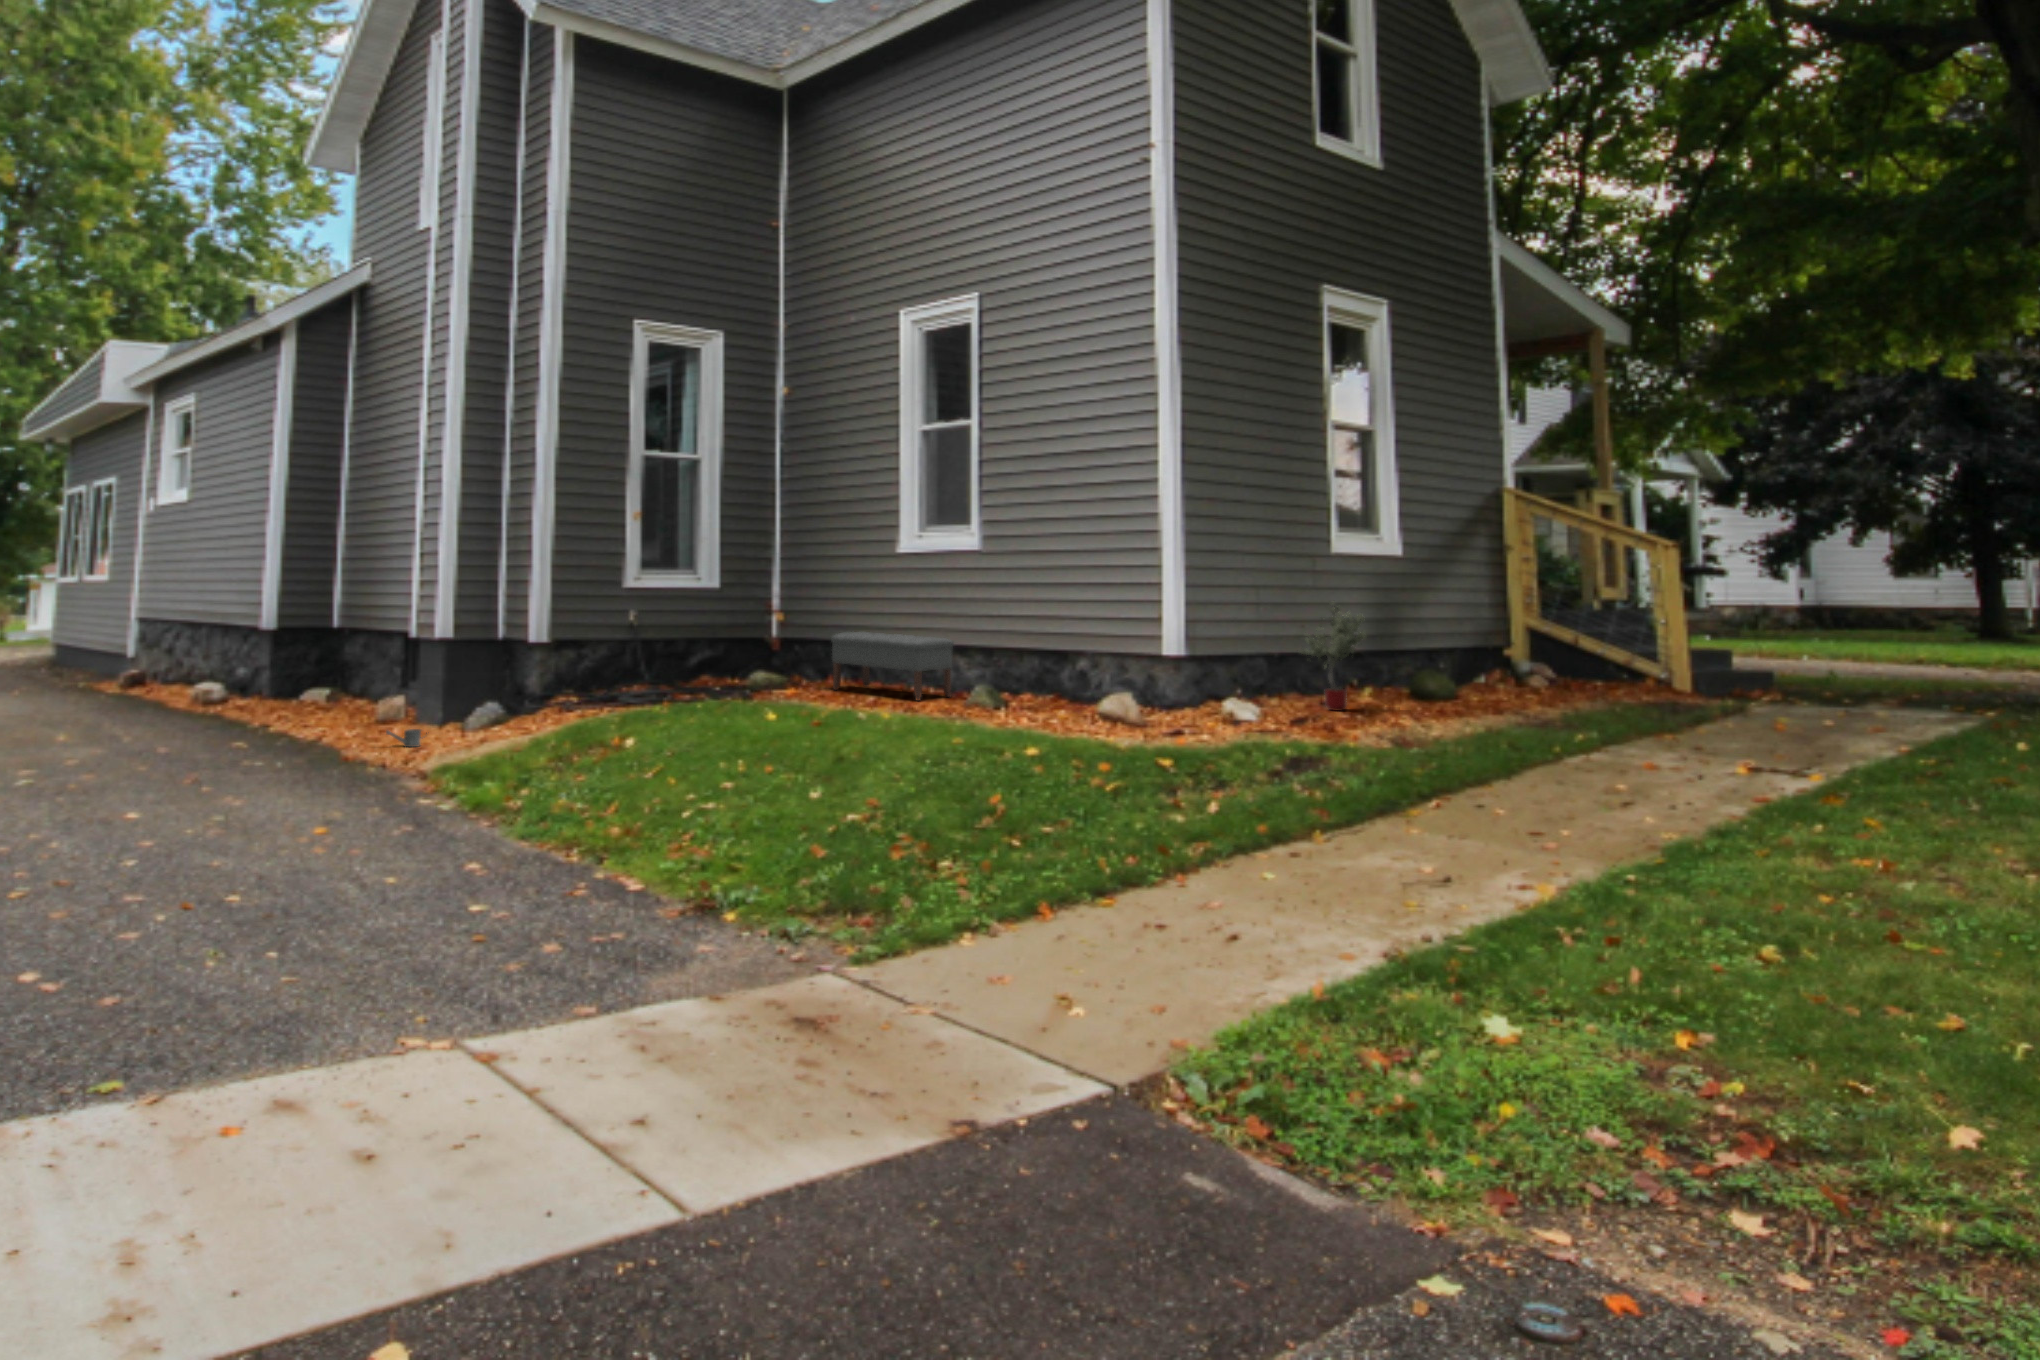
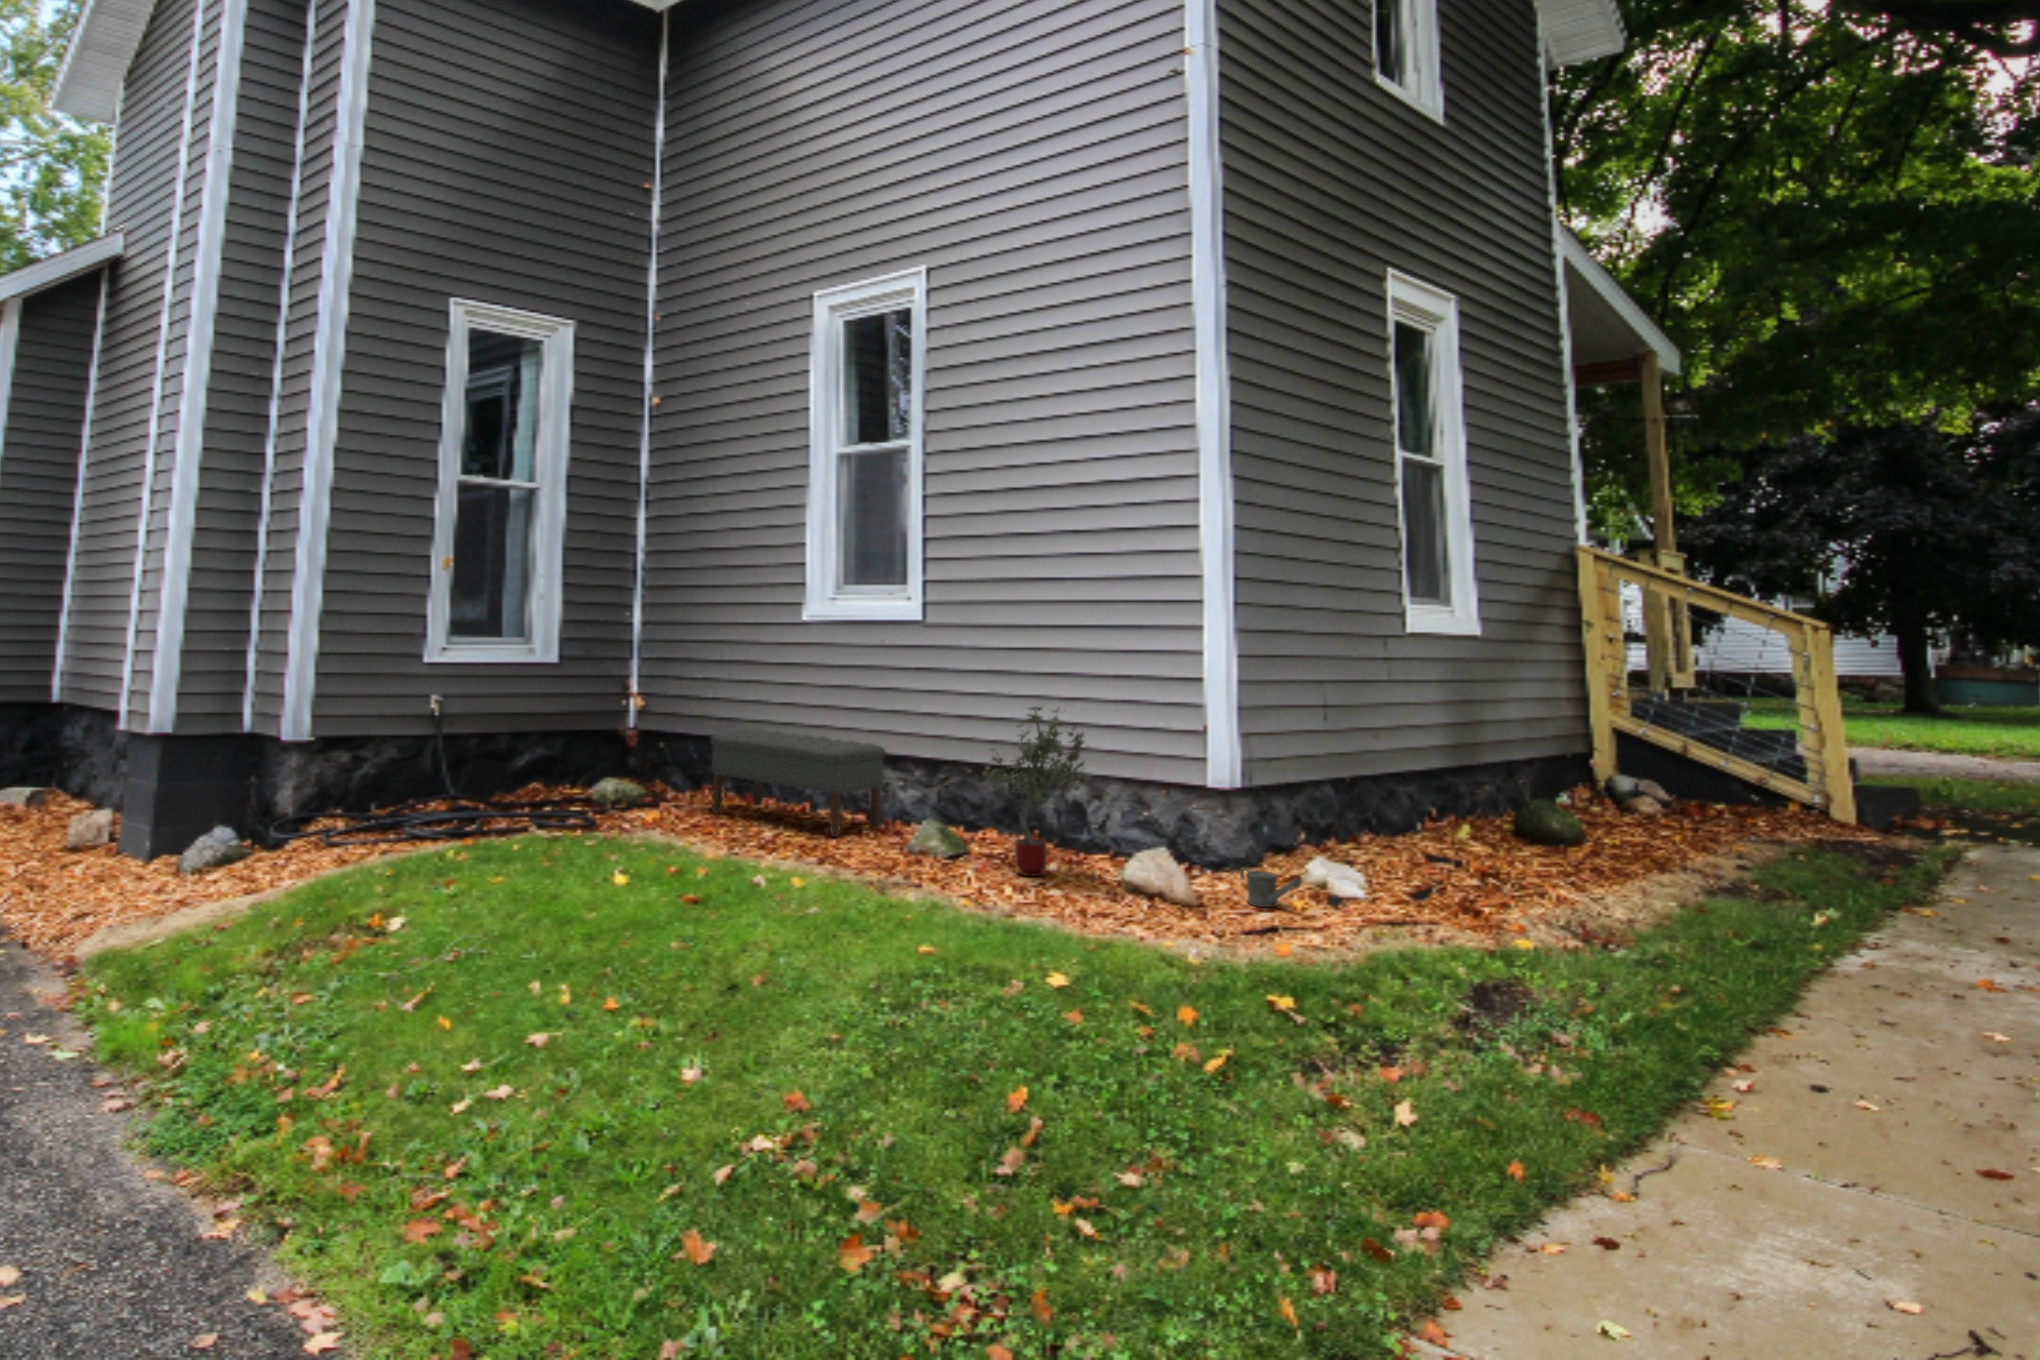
potted tree: present [1299,601,1366,711] -> present [983,707,1089,876]
watering can: present [386,729,427,747] -> present [1240,868,1300,907]

